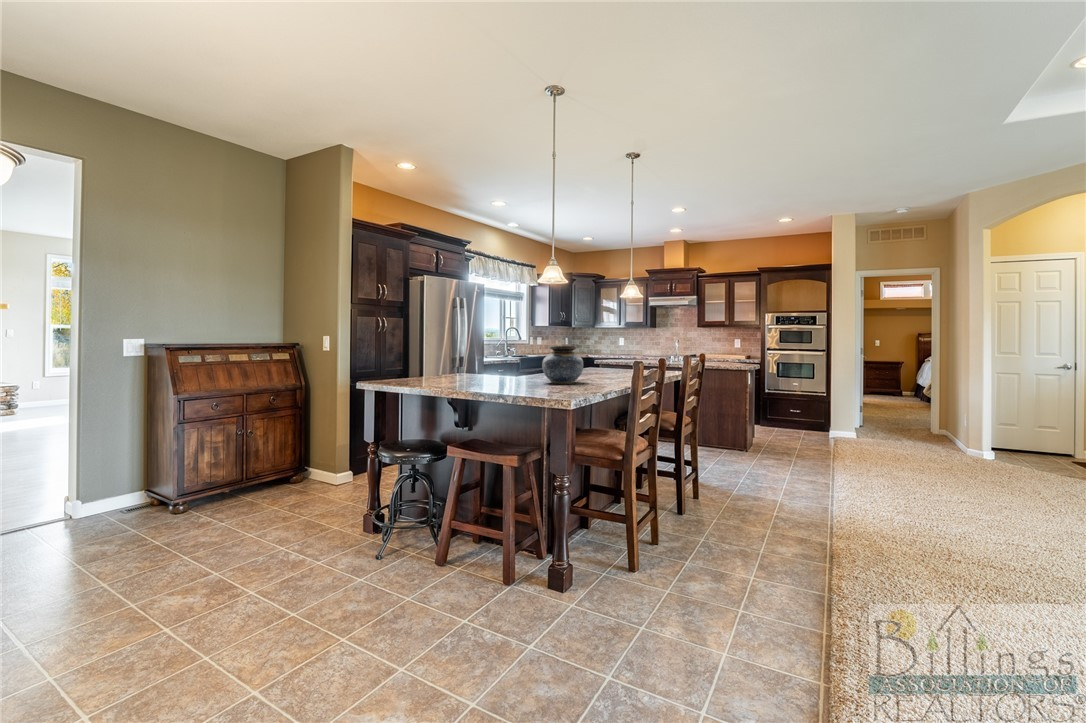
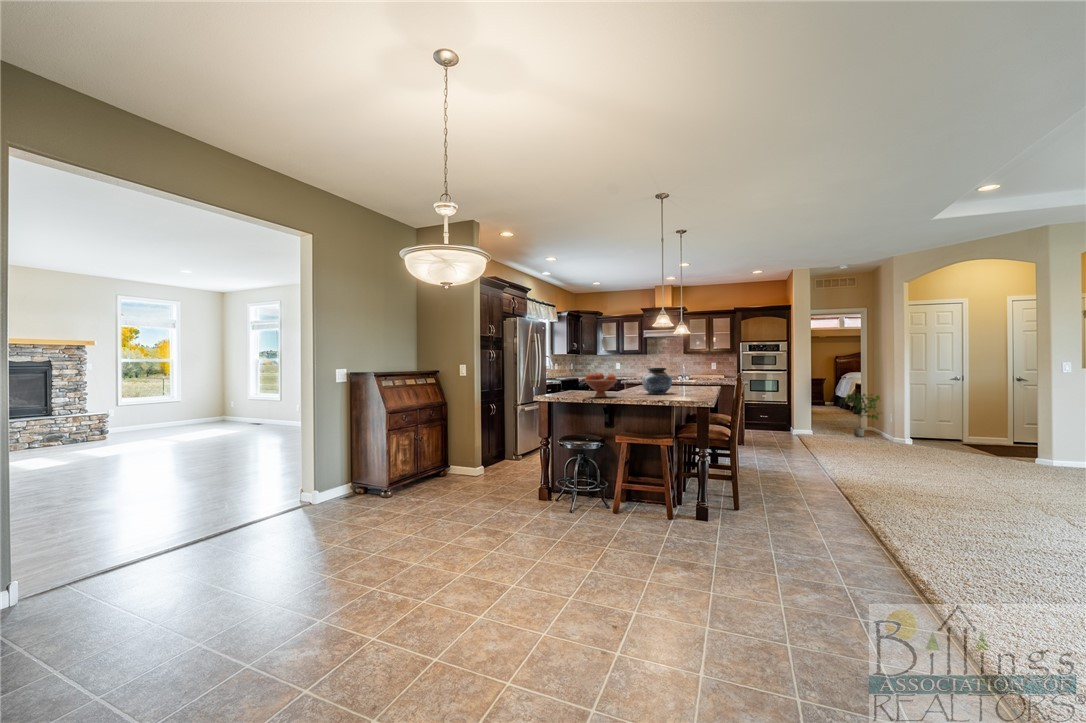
fruit bowl: none [447,352,494,387] -> present [585,373,617,397]
potted plant: none [893,385,953,445] -> present [841,393,880,437]

